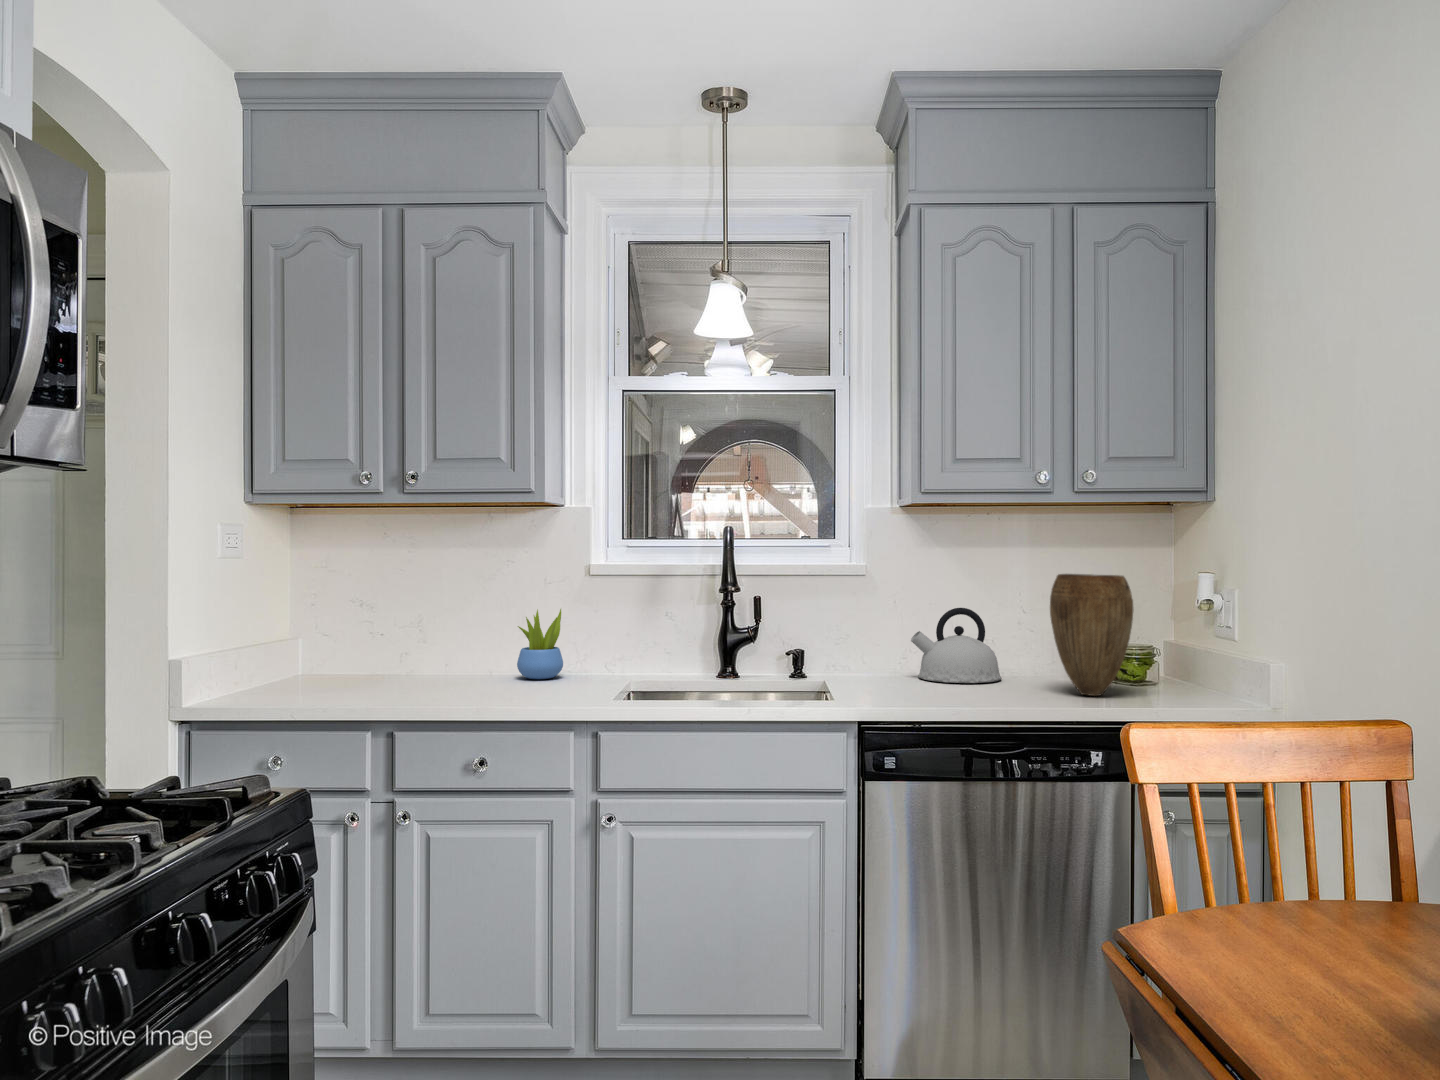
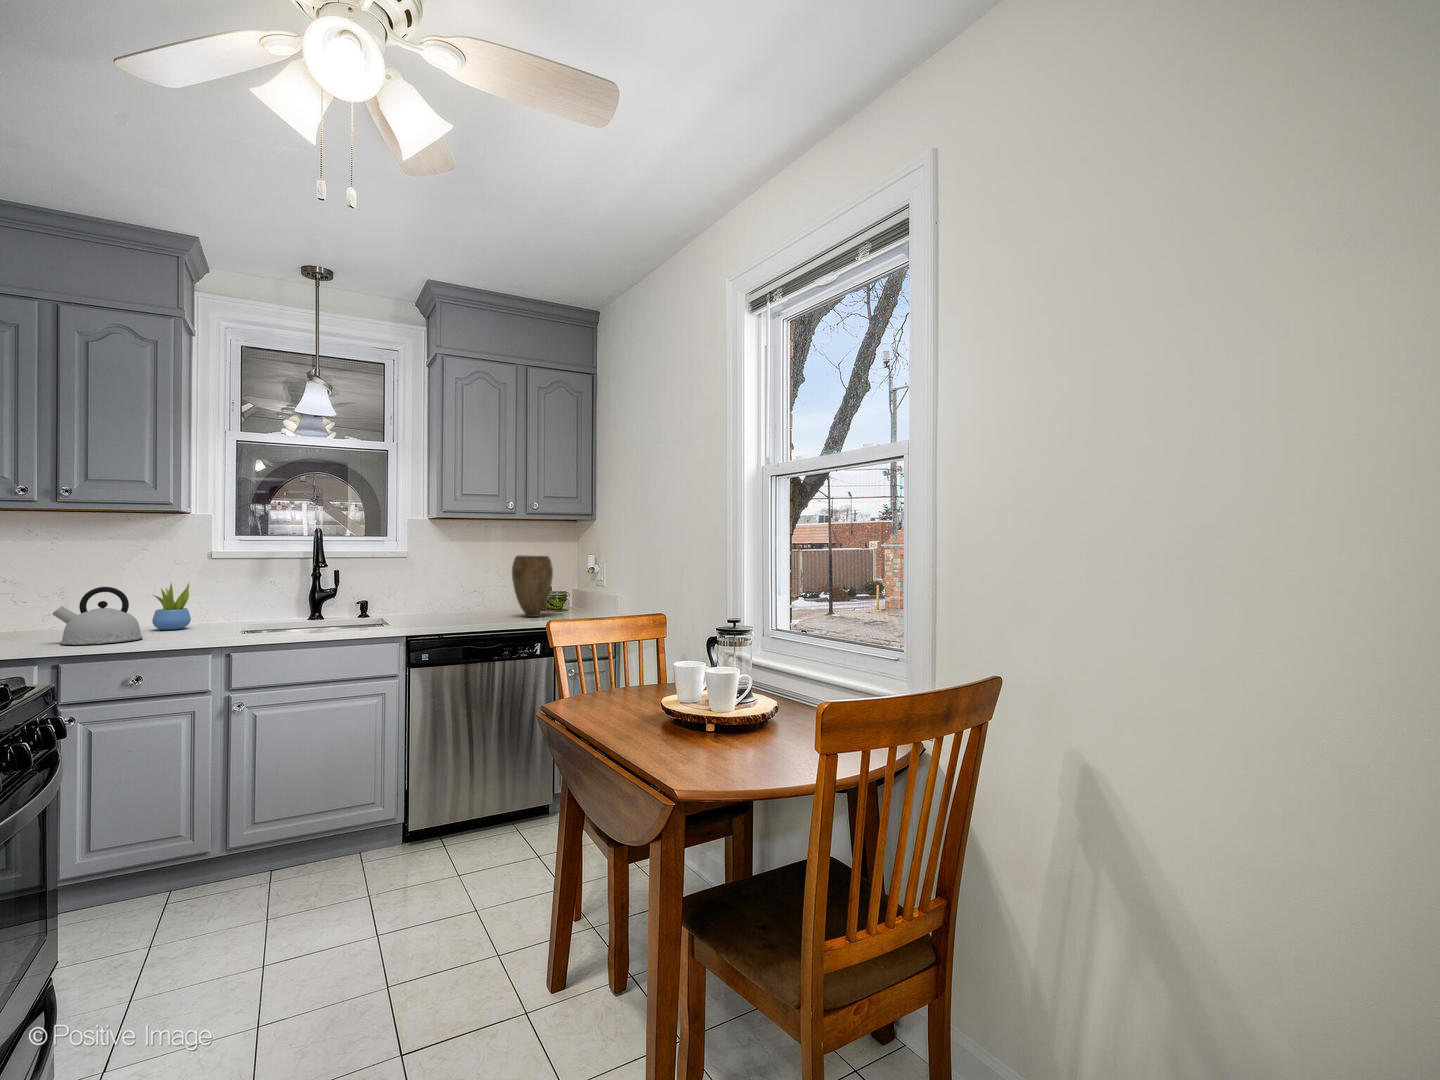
kettle: present [911,608,1001,683] -> present [53,587,143,645]

